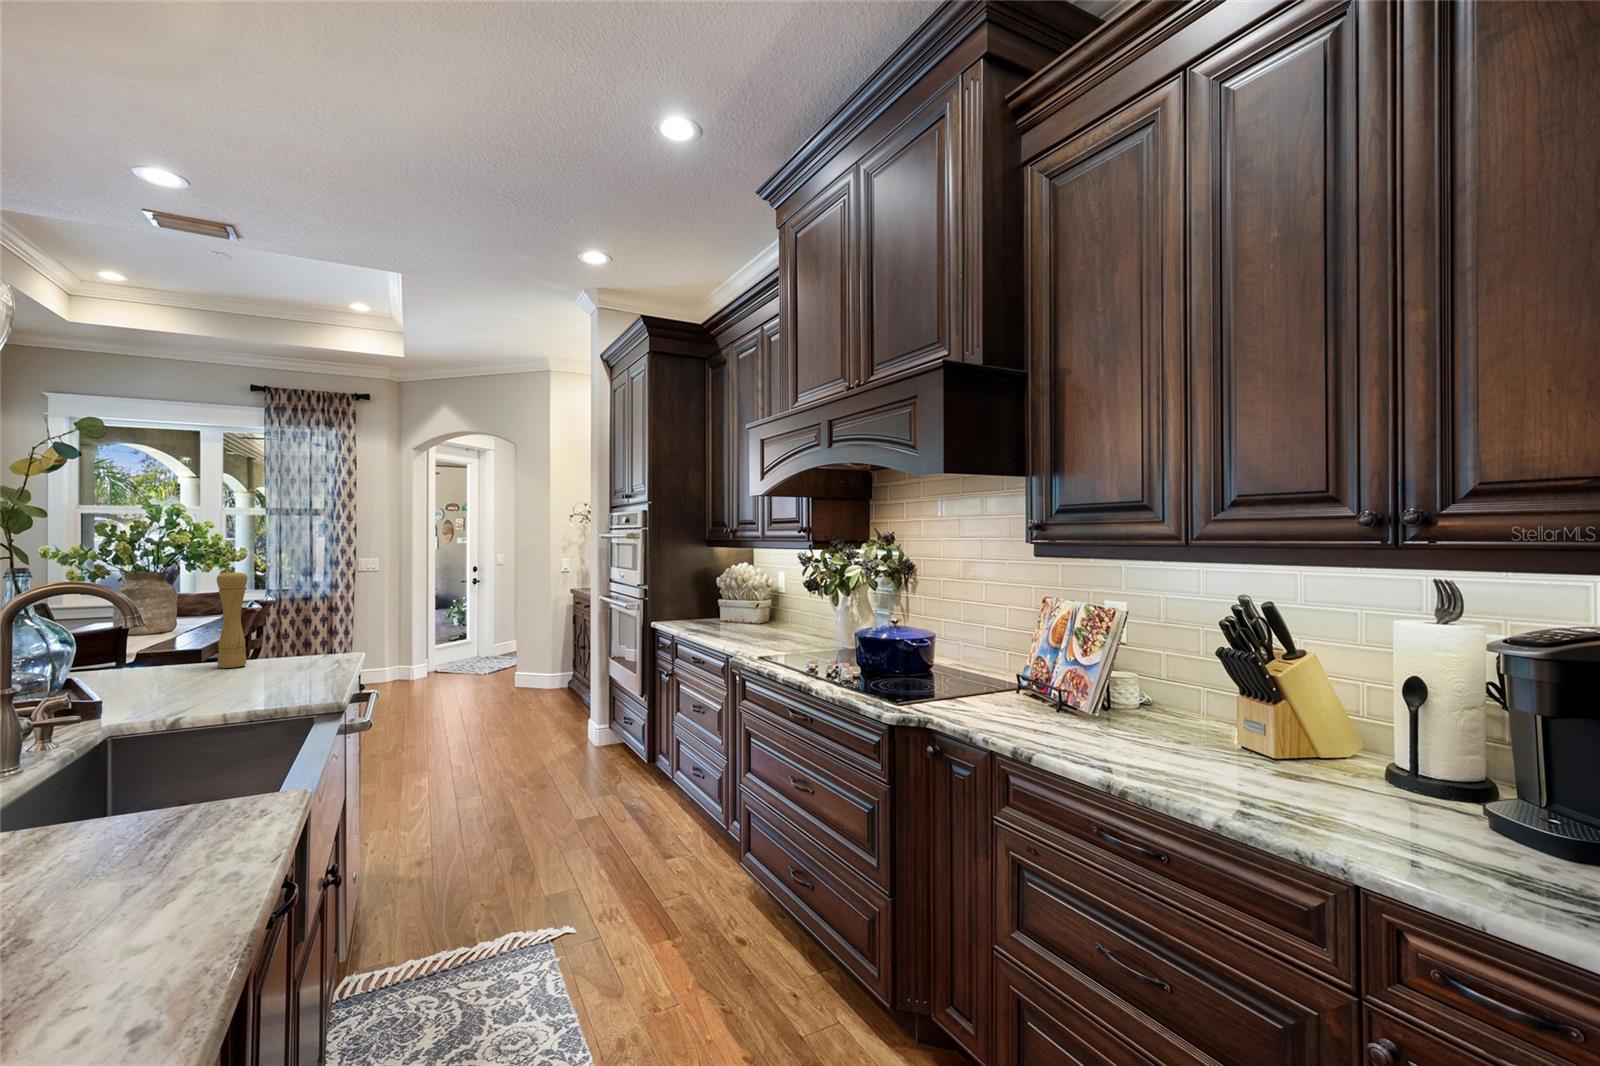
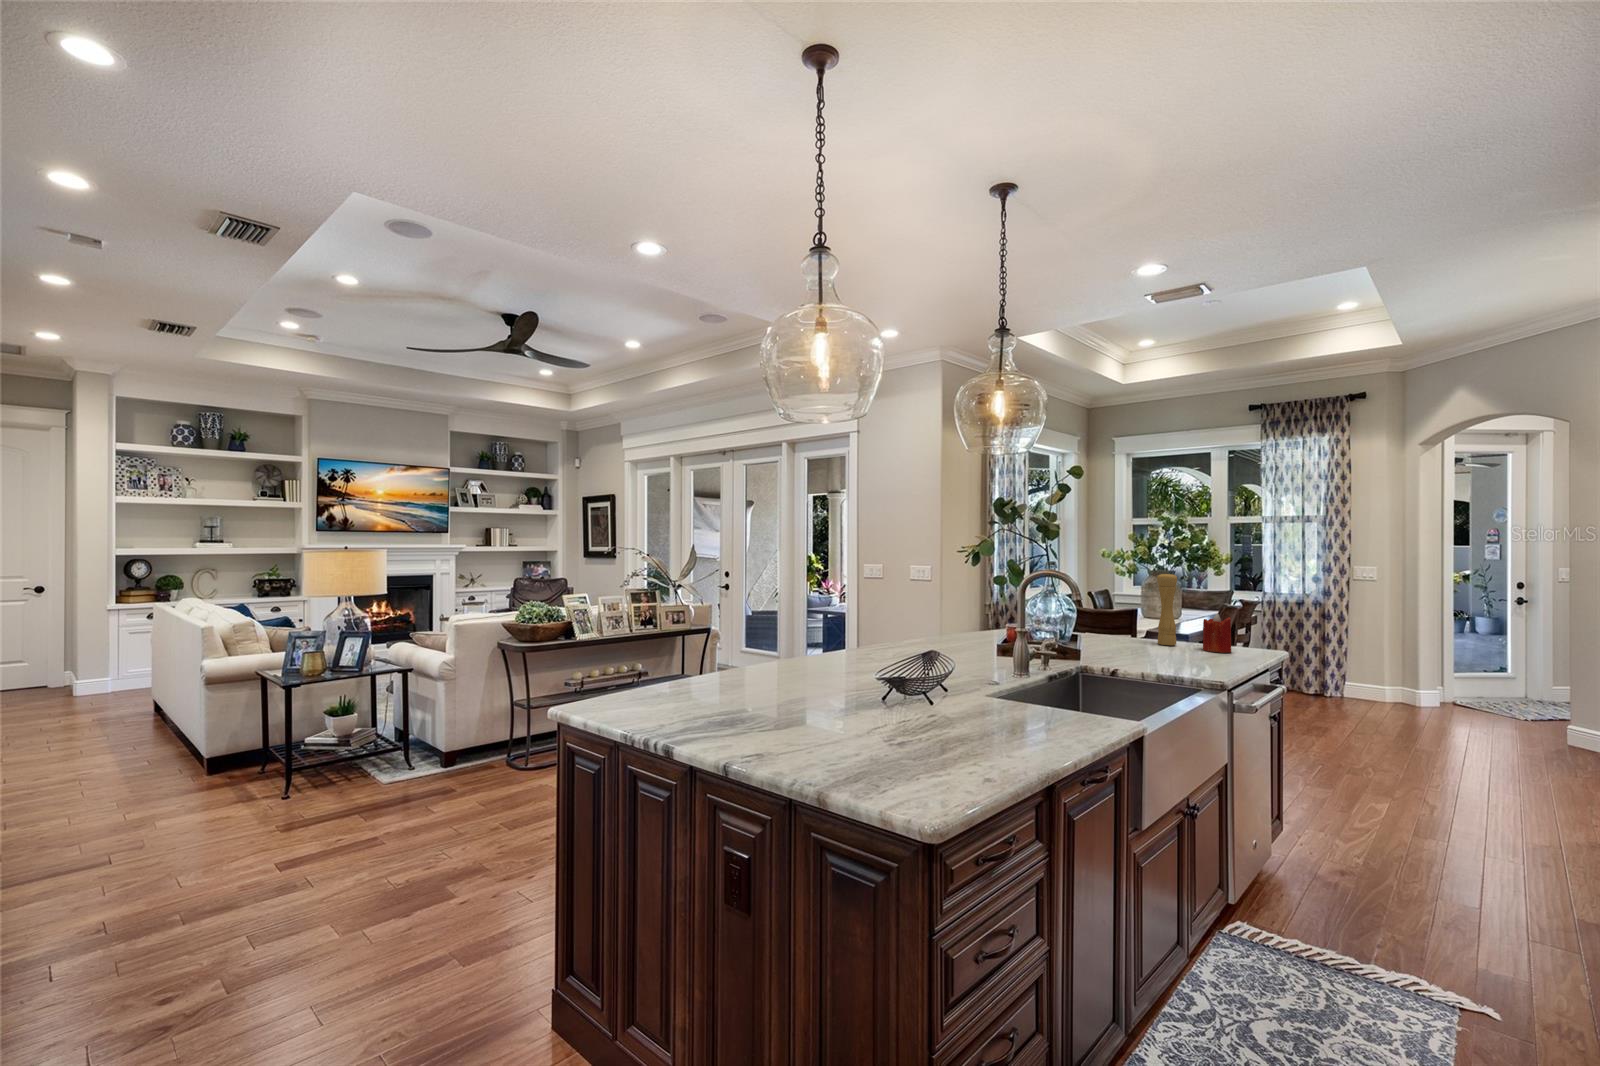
candle: none [284,617,322,666] -> present [1203,614,1231,653]

